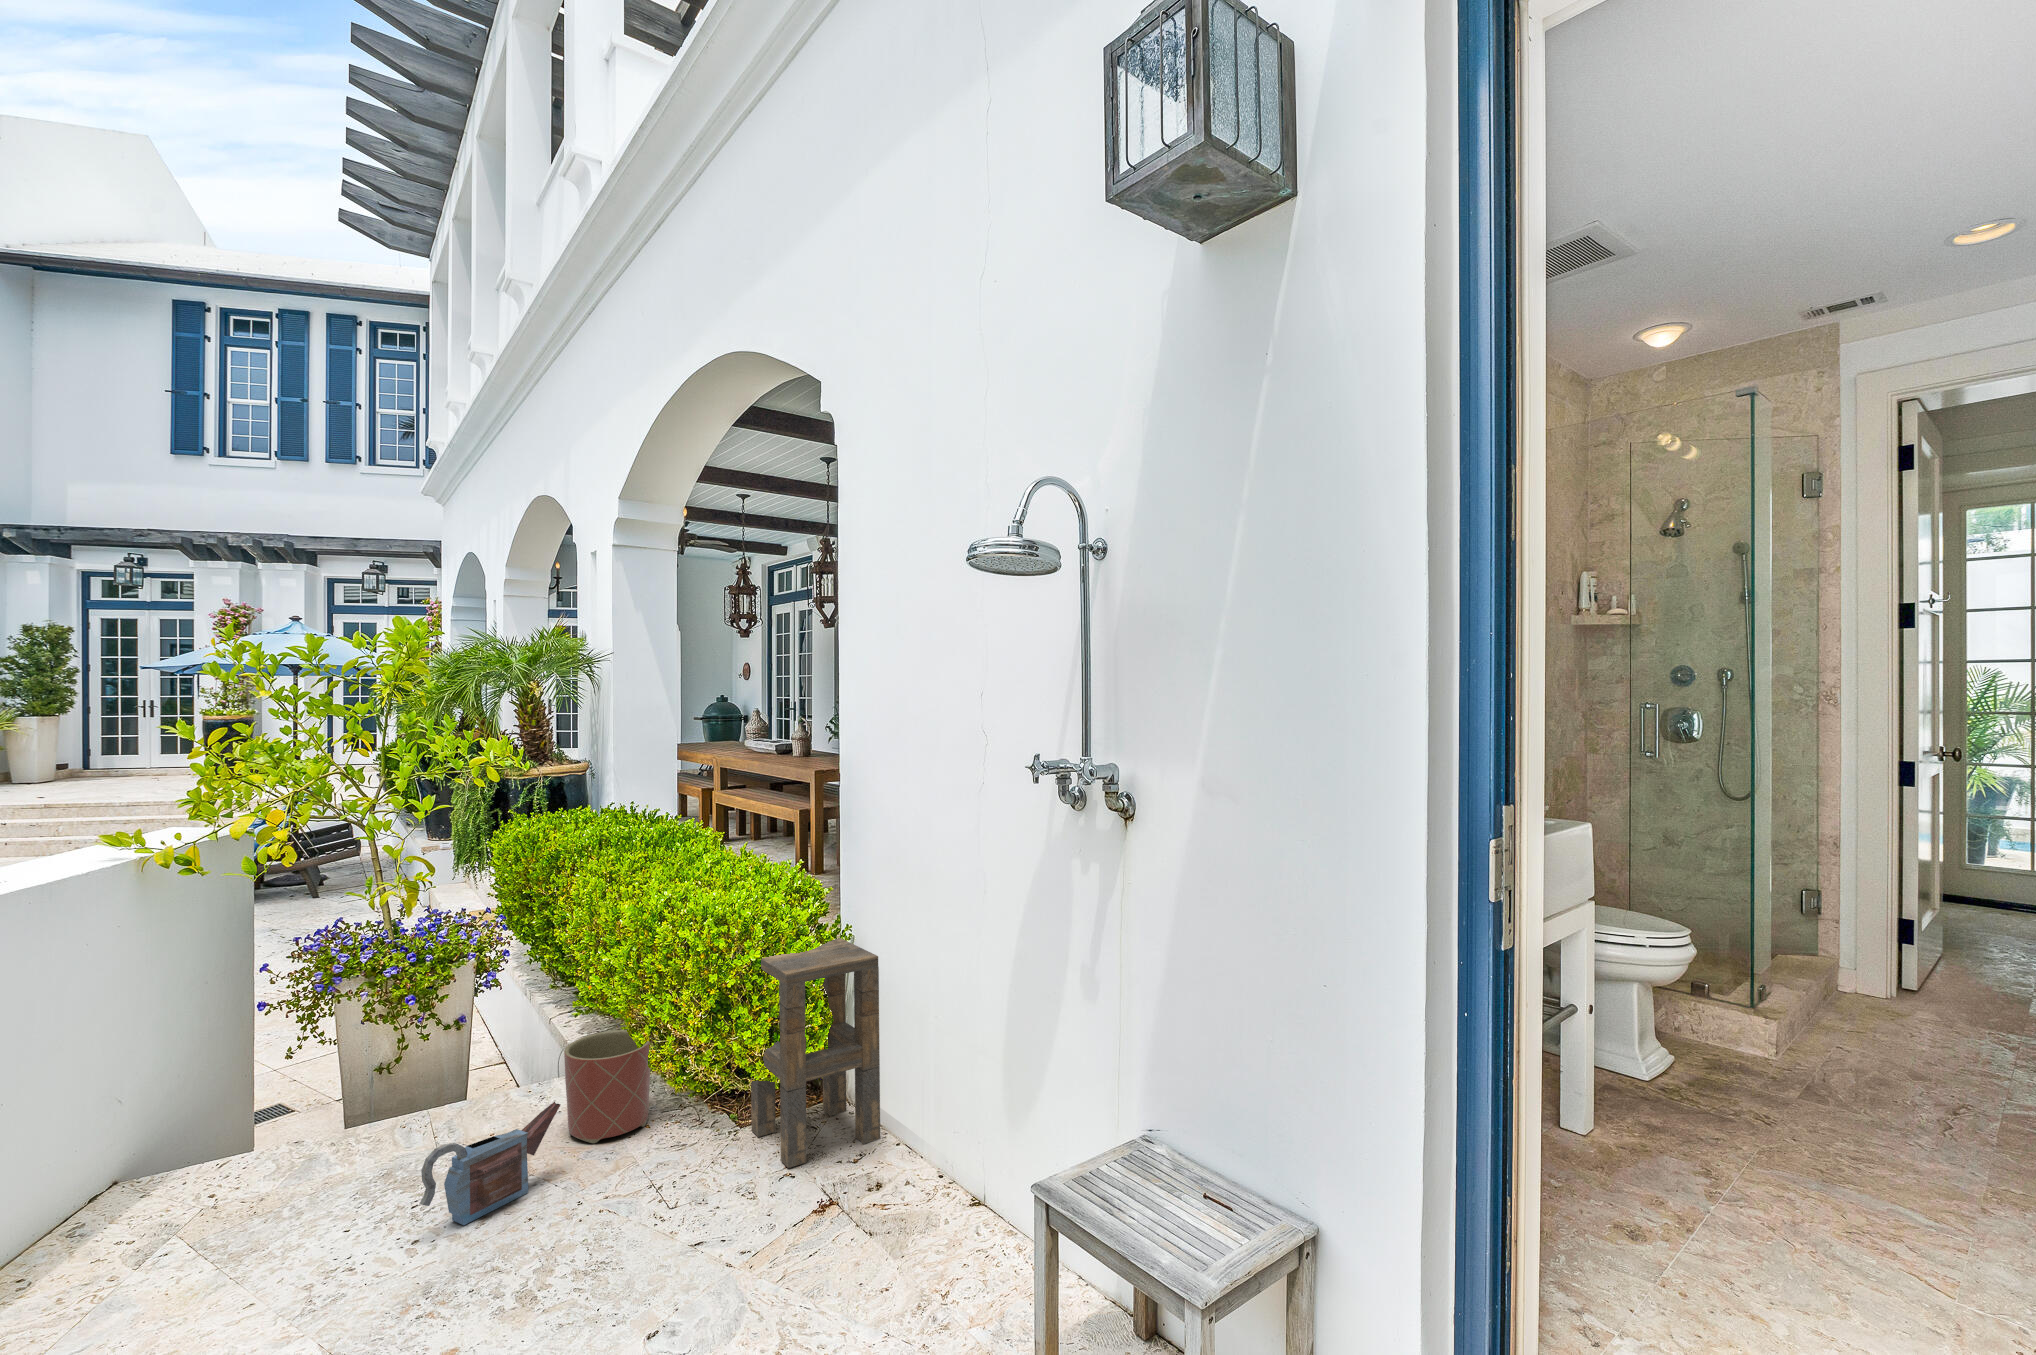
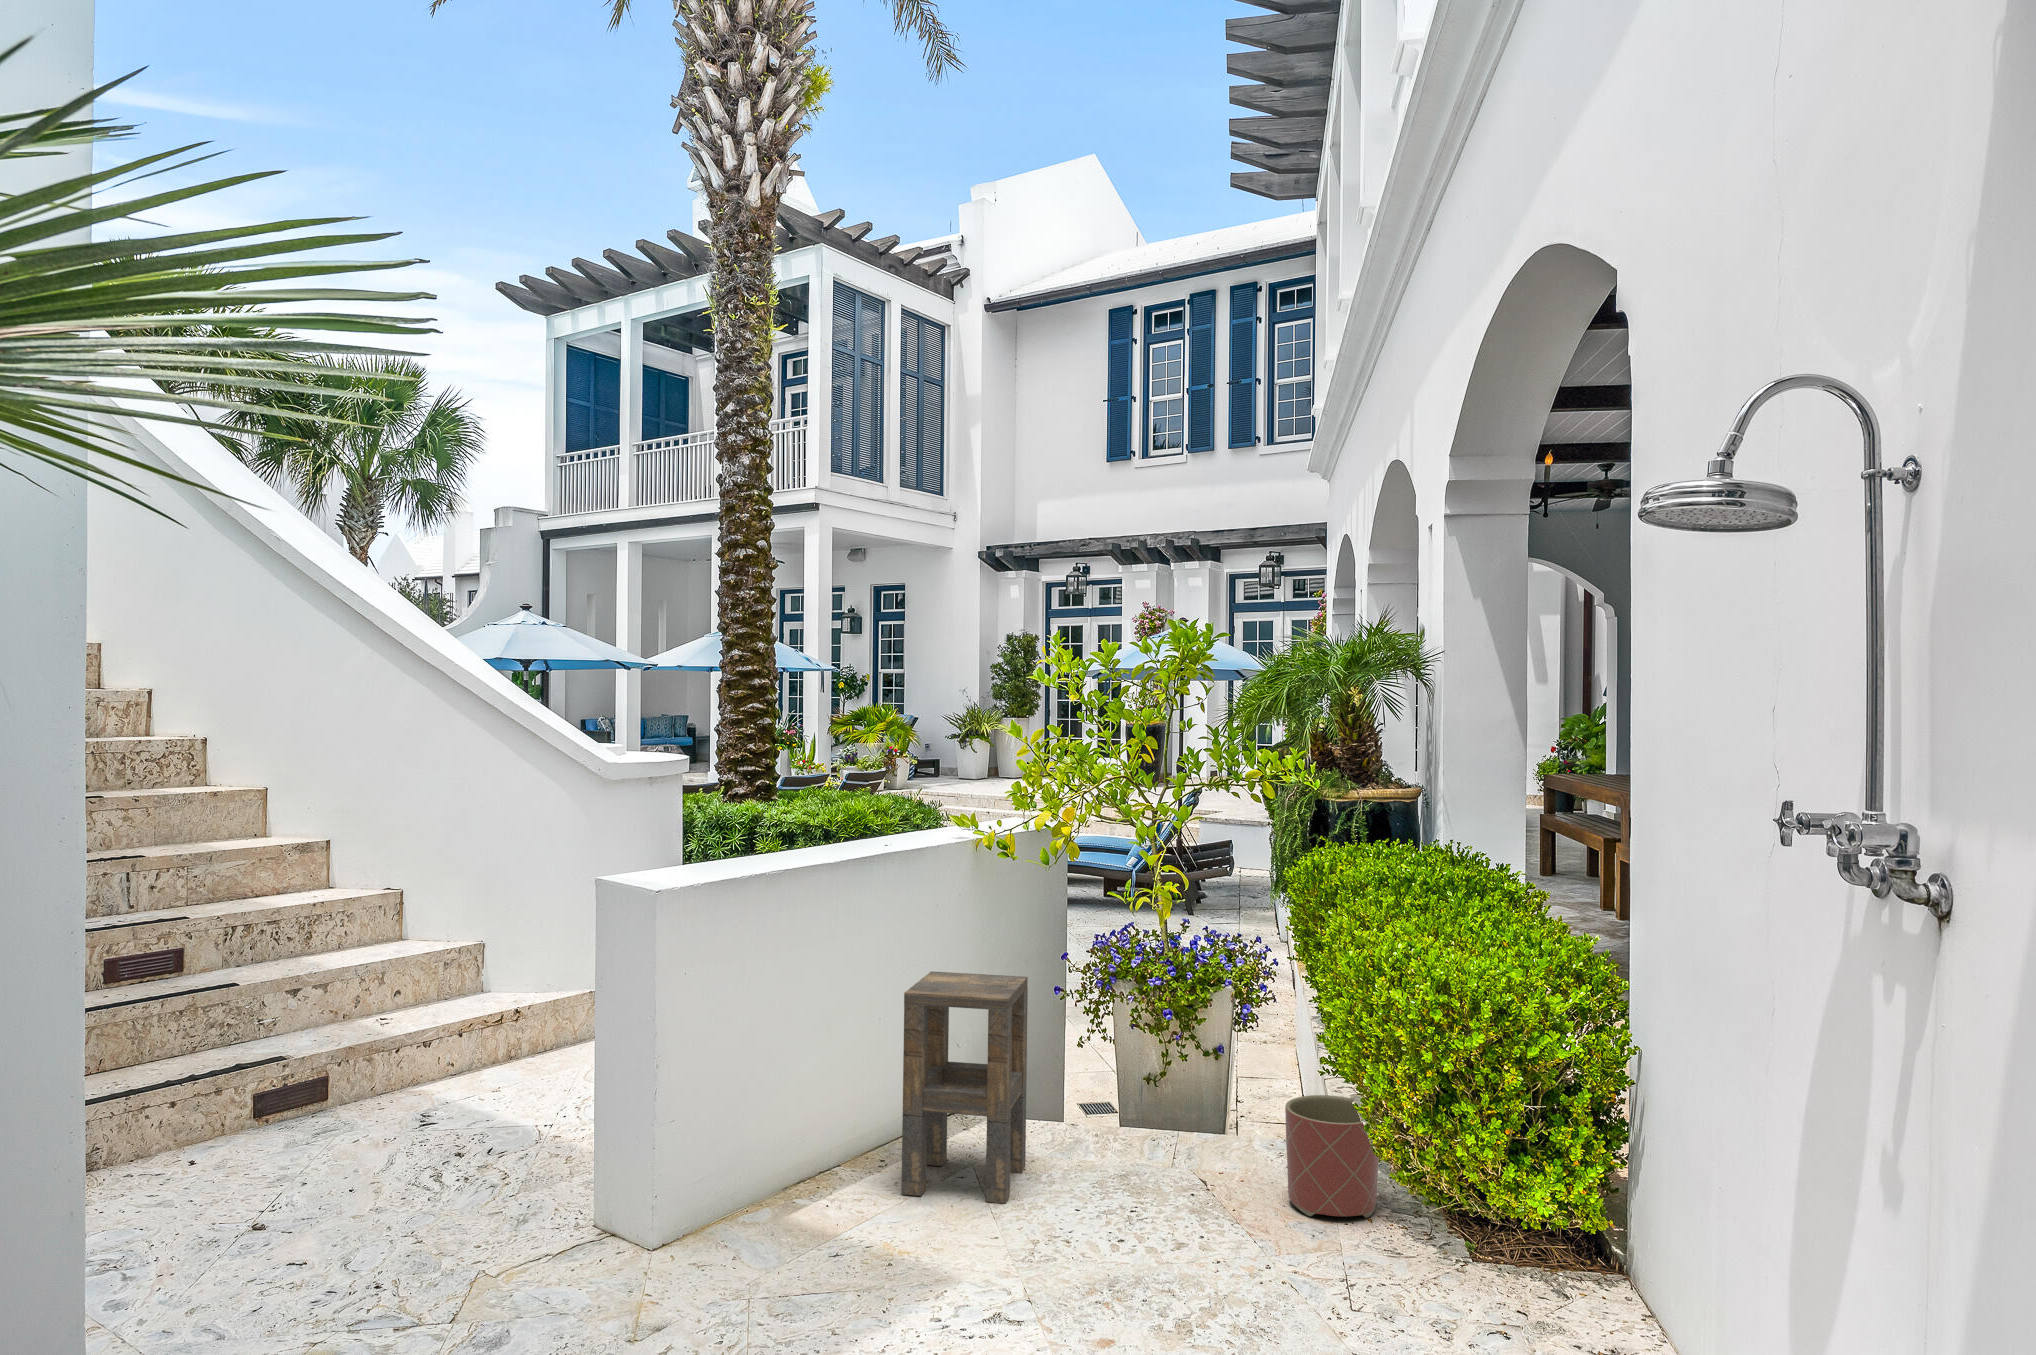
side table: present [751,938,880,1168] -> present [901,971,1028,1203]
watering can: present [420,1102,560,1225] -> none [1122,1151,1266,1245]

